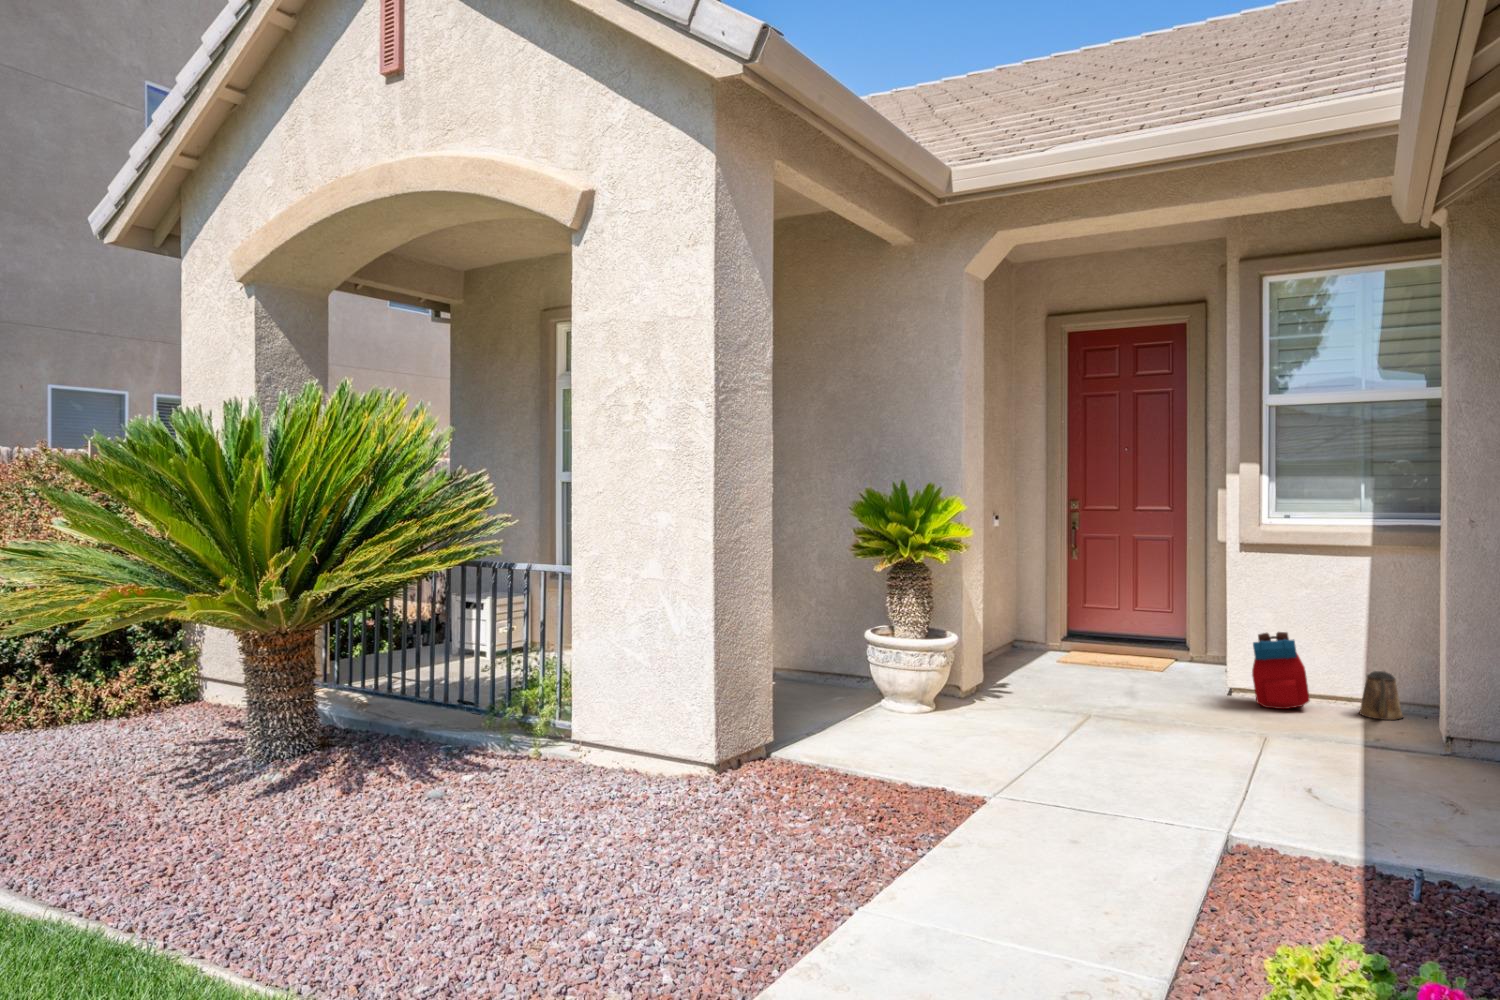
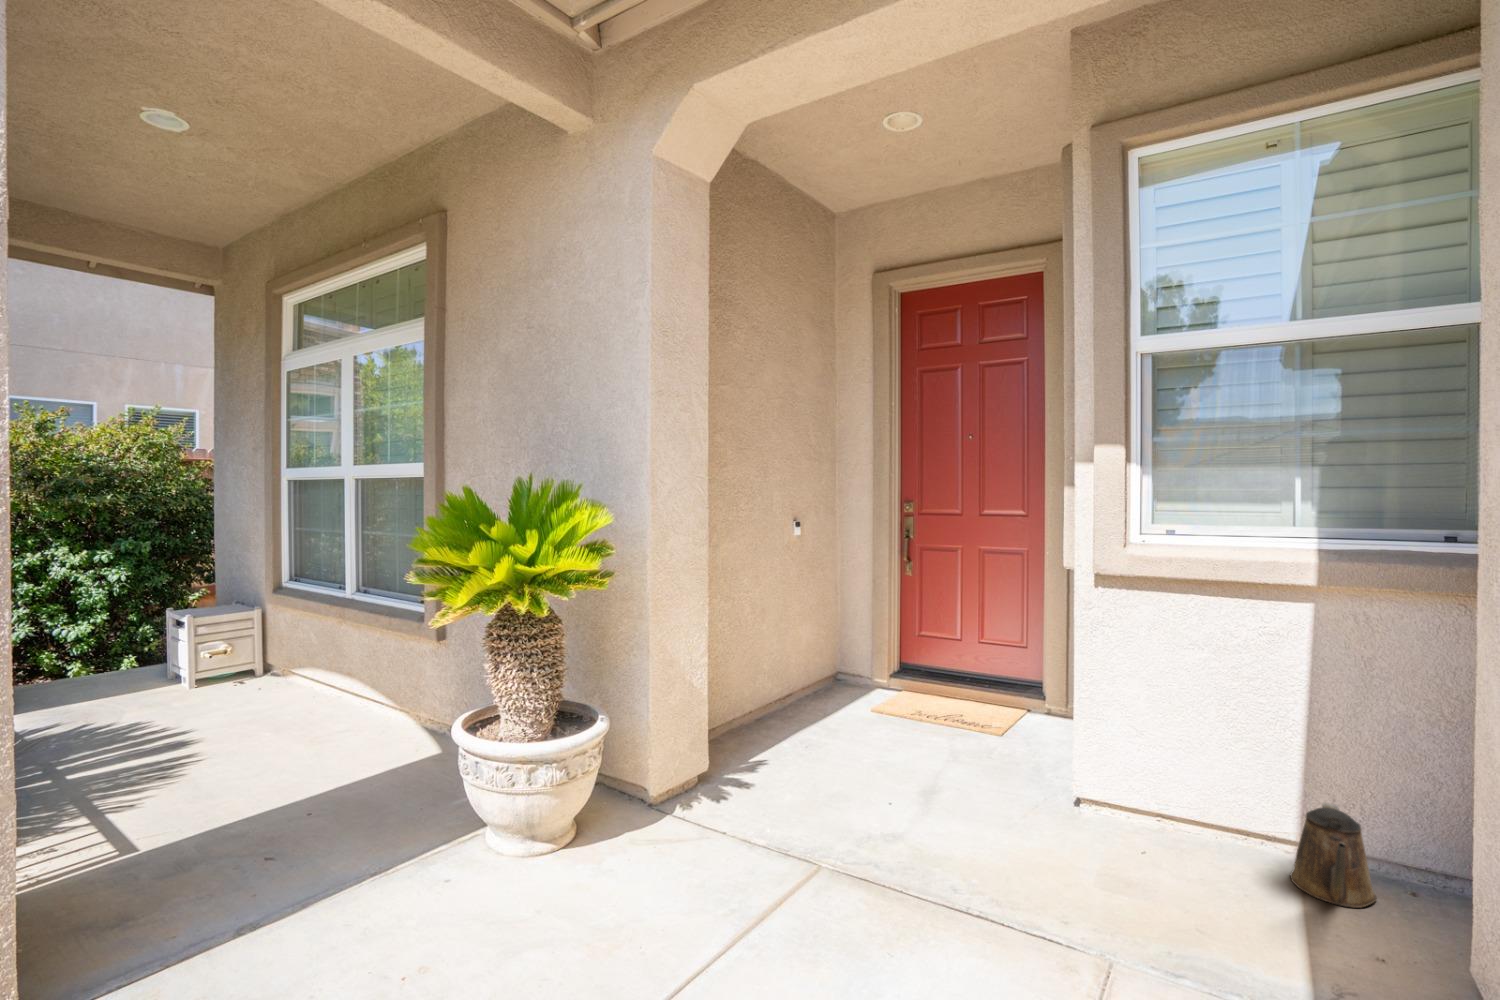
backpack: present [1252,632,1309,709] -> none [1104,717,1202,858]

